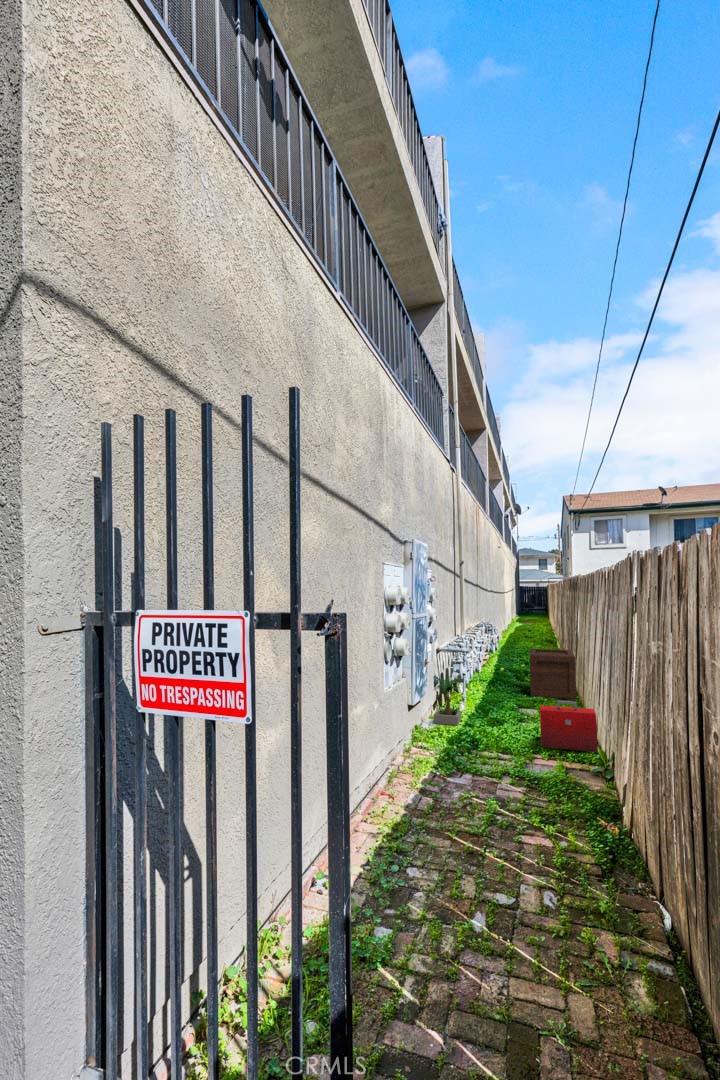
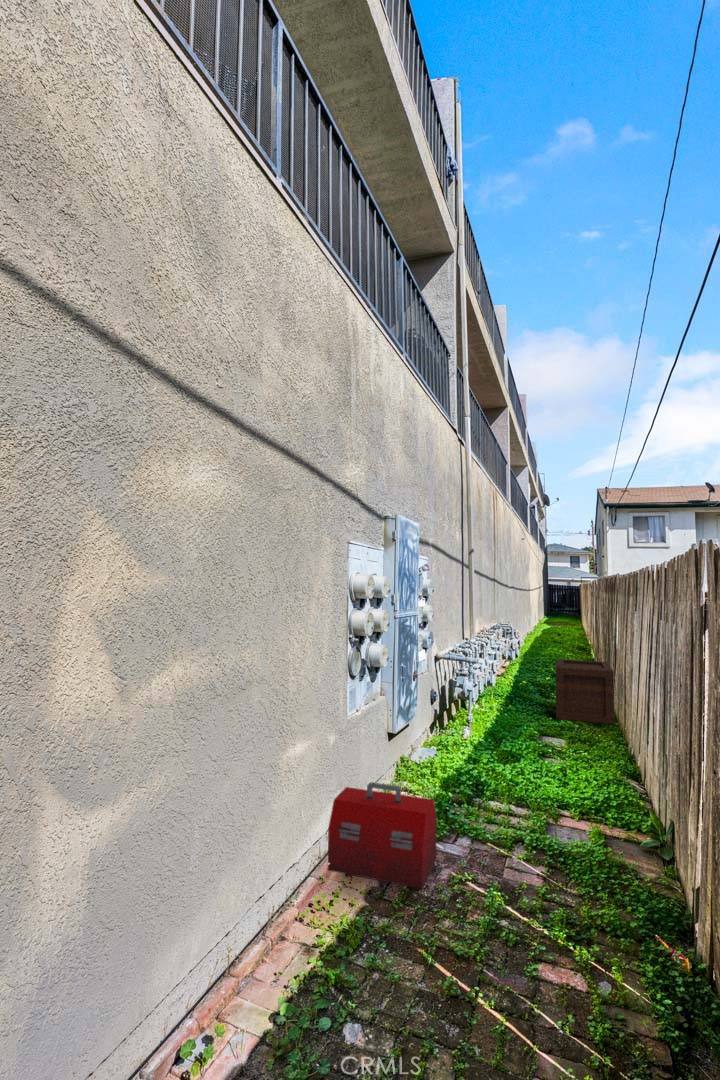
potted plant: present [434,676,462,725] -> none [424,692,471,760]
toolbox: present [540,701,598,752] -> present [328,782,437,889]

